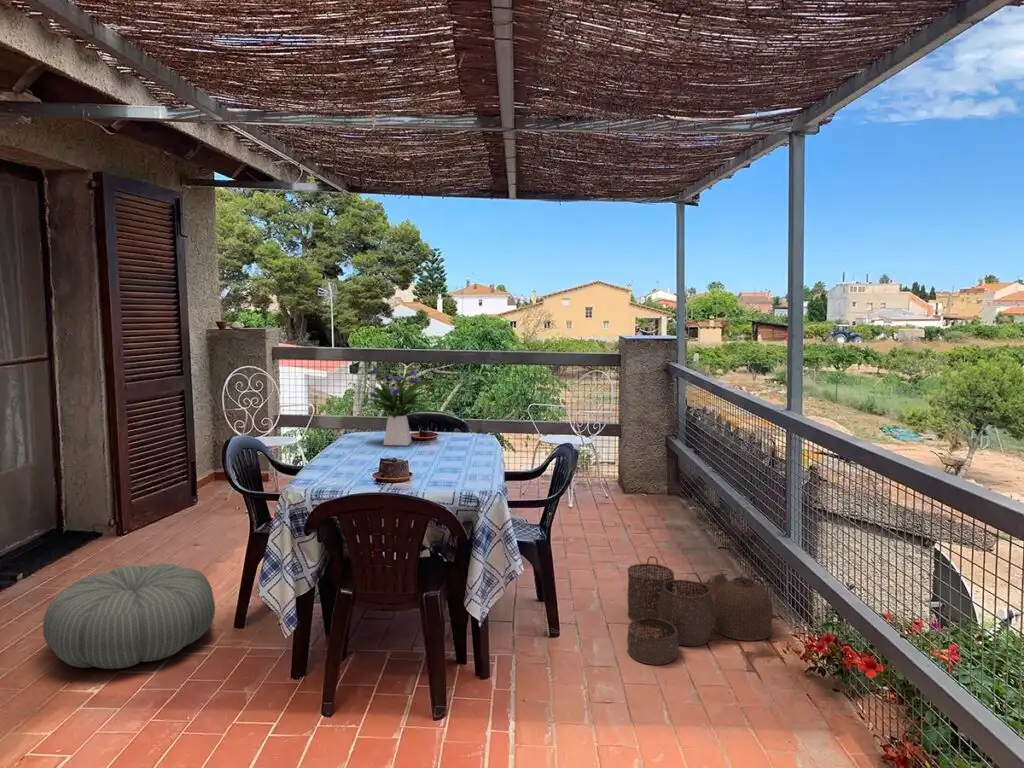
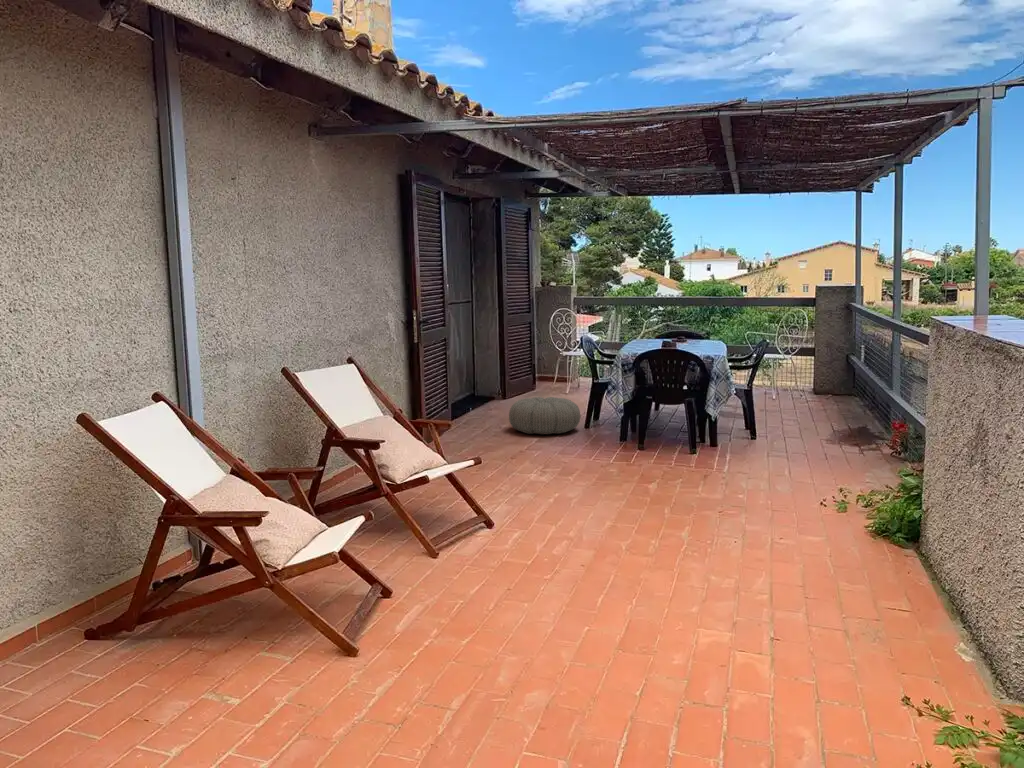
flower arrangement: present [364,363,434,445] -> none [645,299,688,345]
woven basket: present [627,556,773,665] -> none [790,403,877,445]

